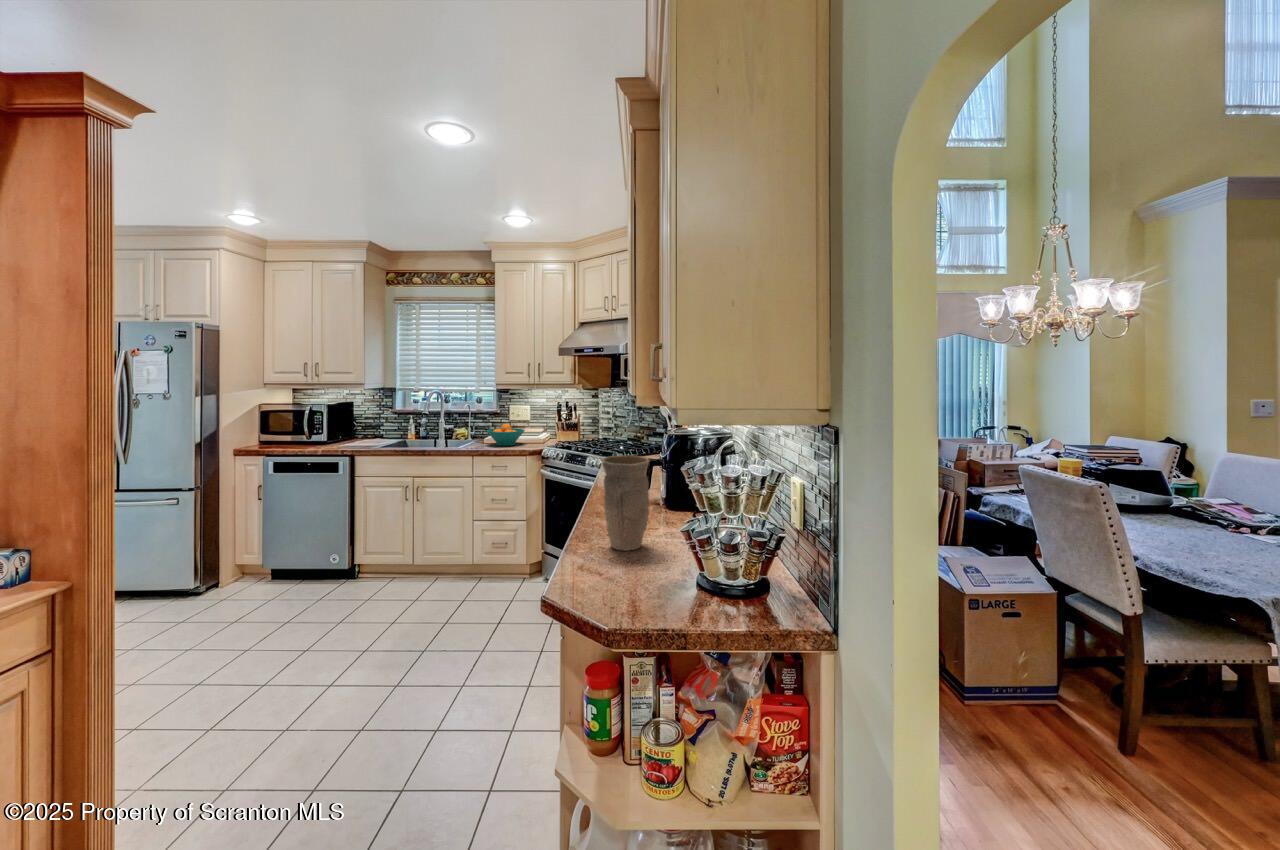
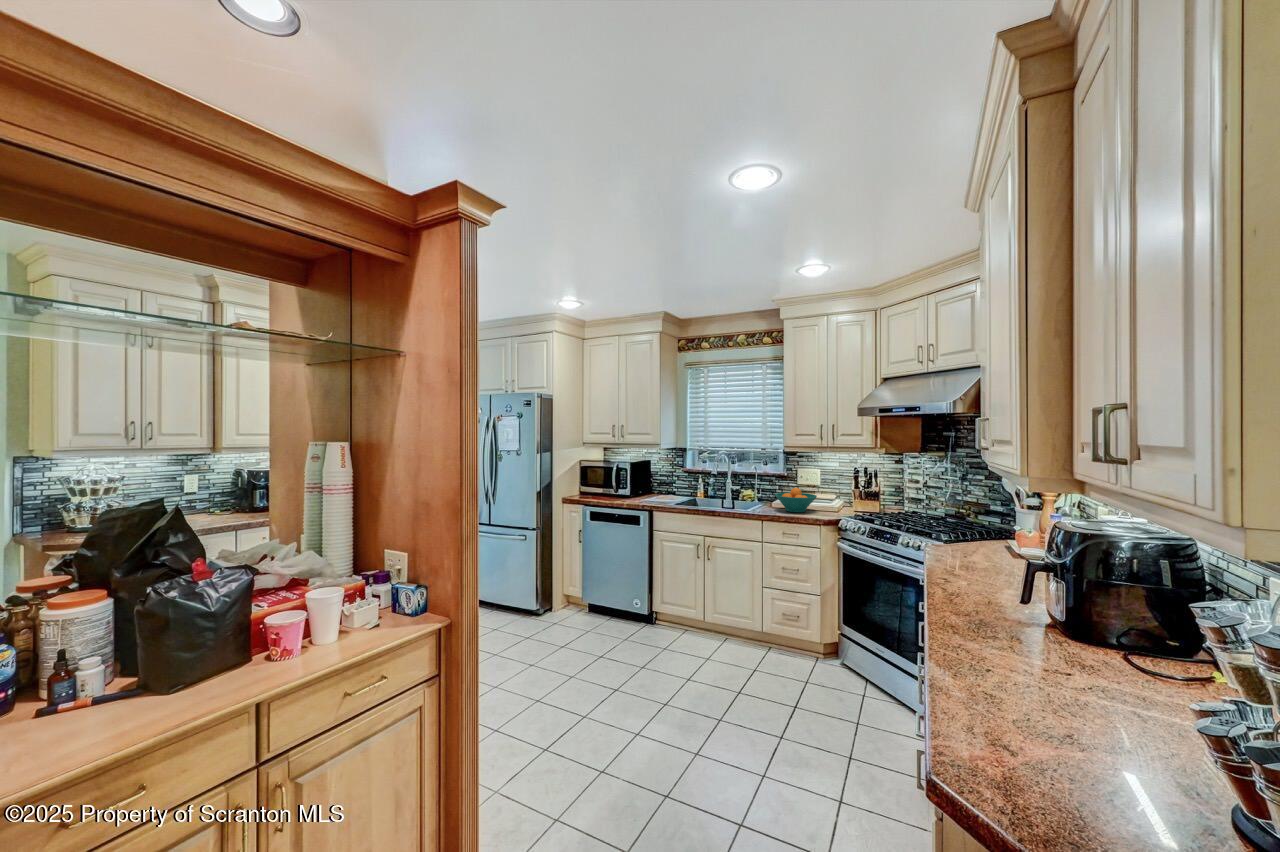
vase: present [602,455,650,551] -> none [1030,589,1143,775]

